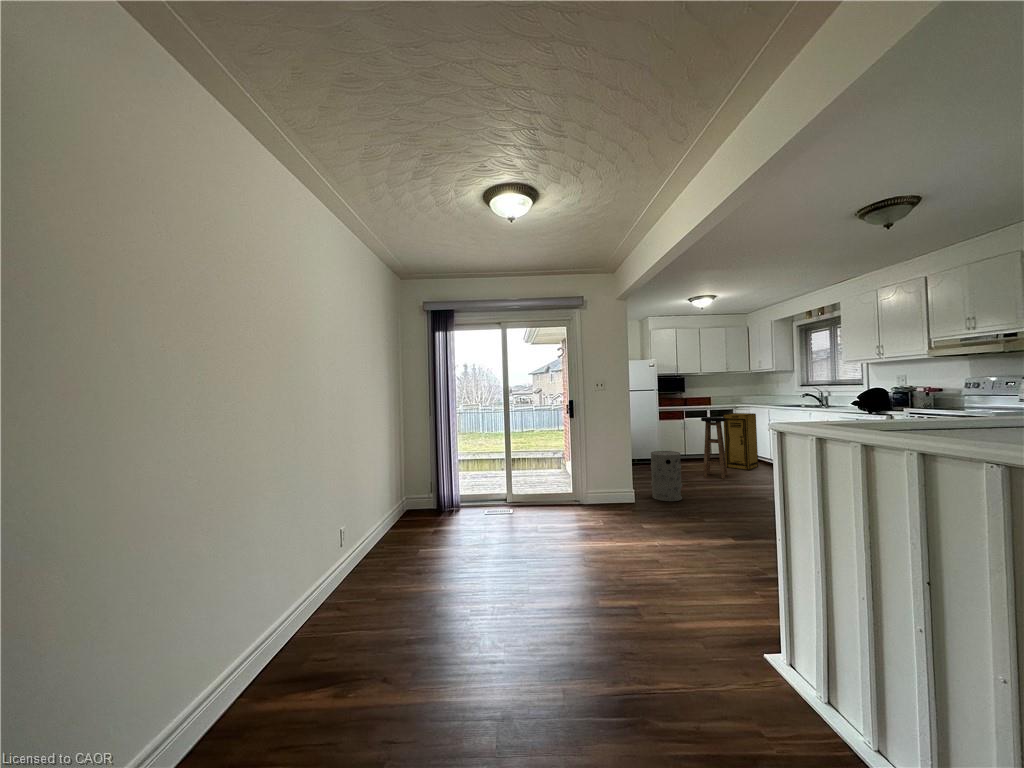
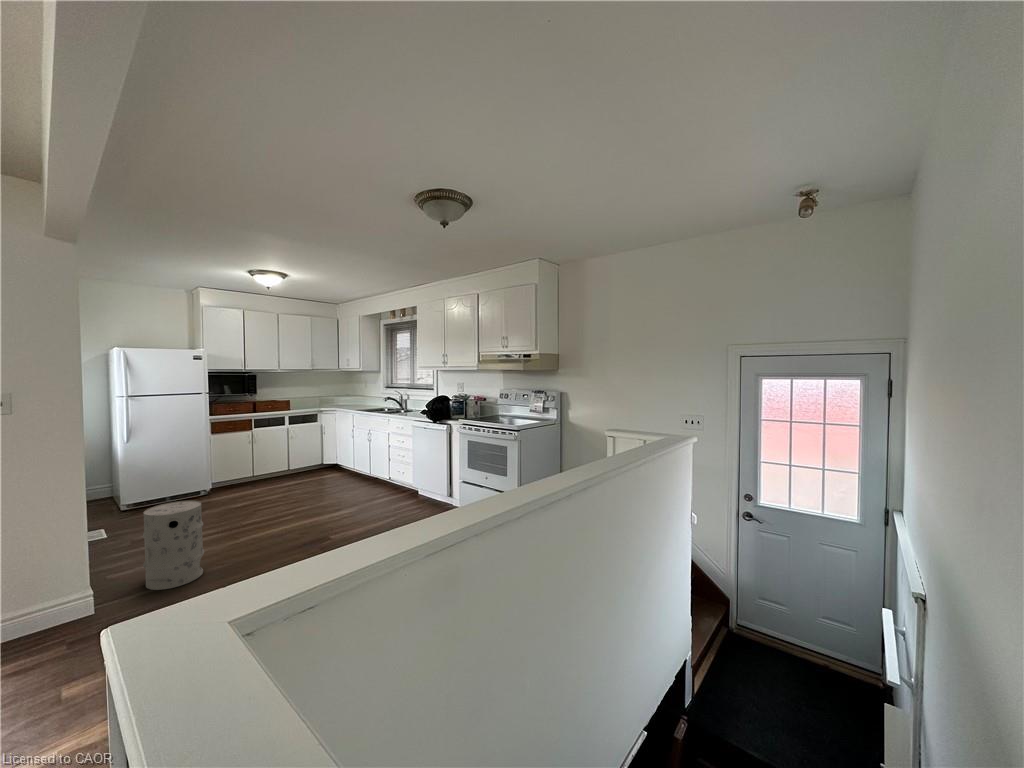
storage cabinet: present [723,413,758,470] -> none [298,421,338,490]
bar stool: present [701,417,728,479] -> none [261,431,296,514]

